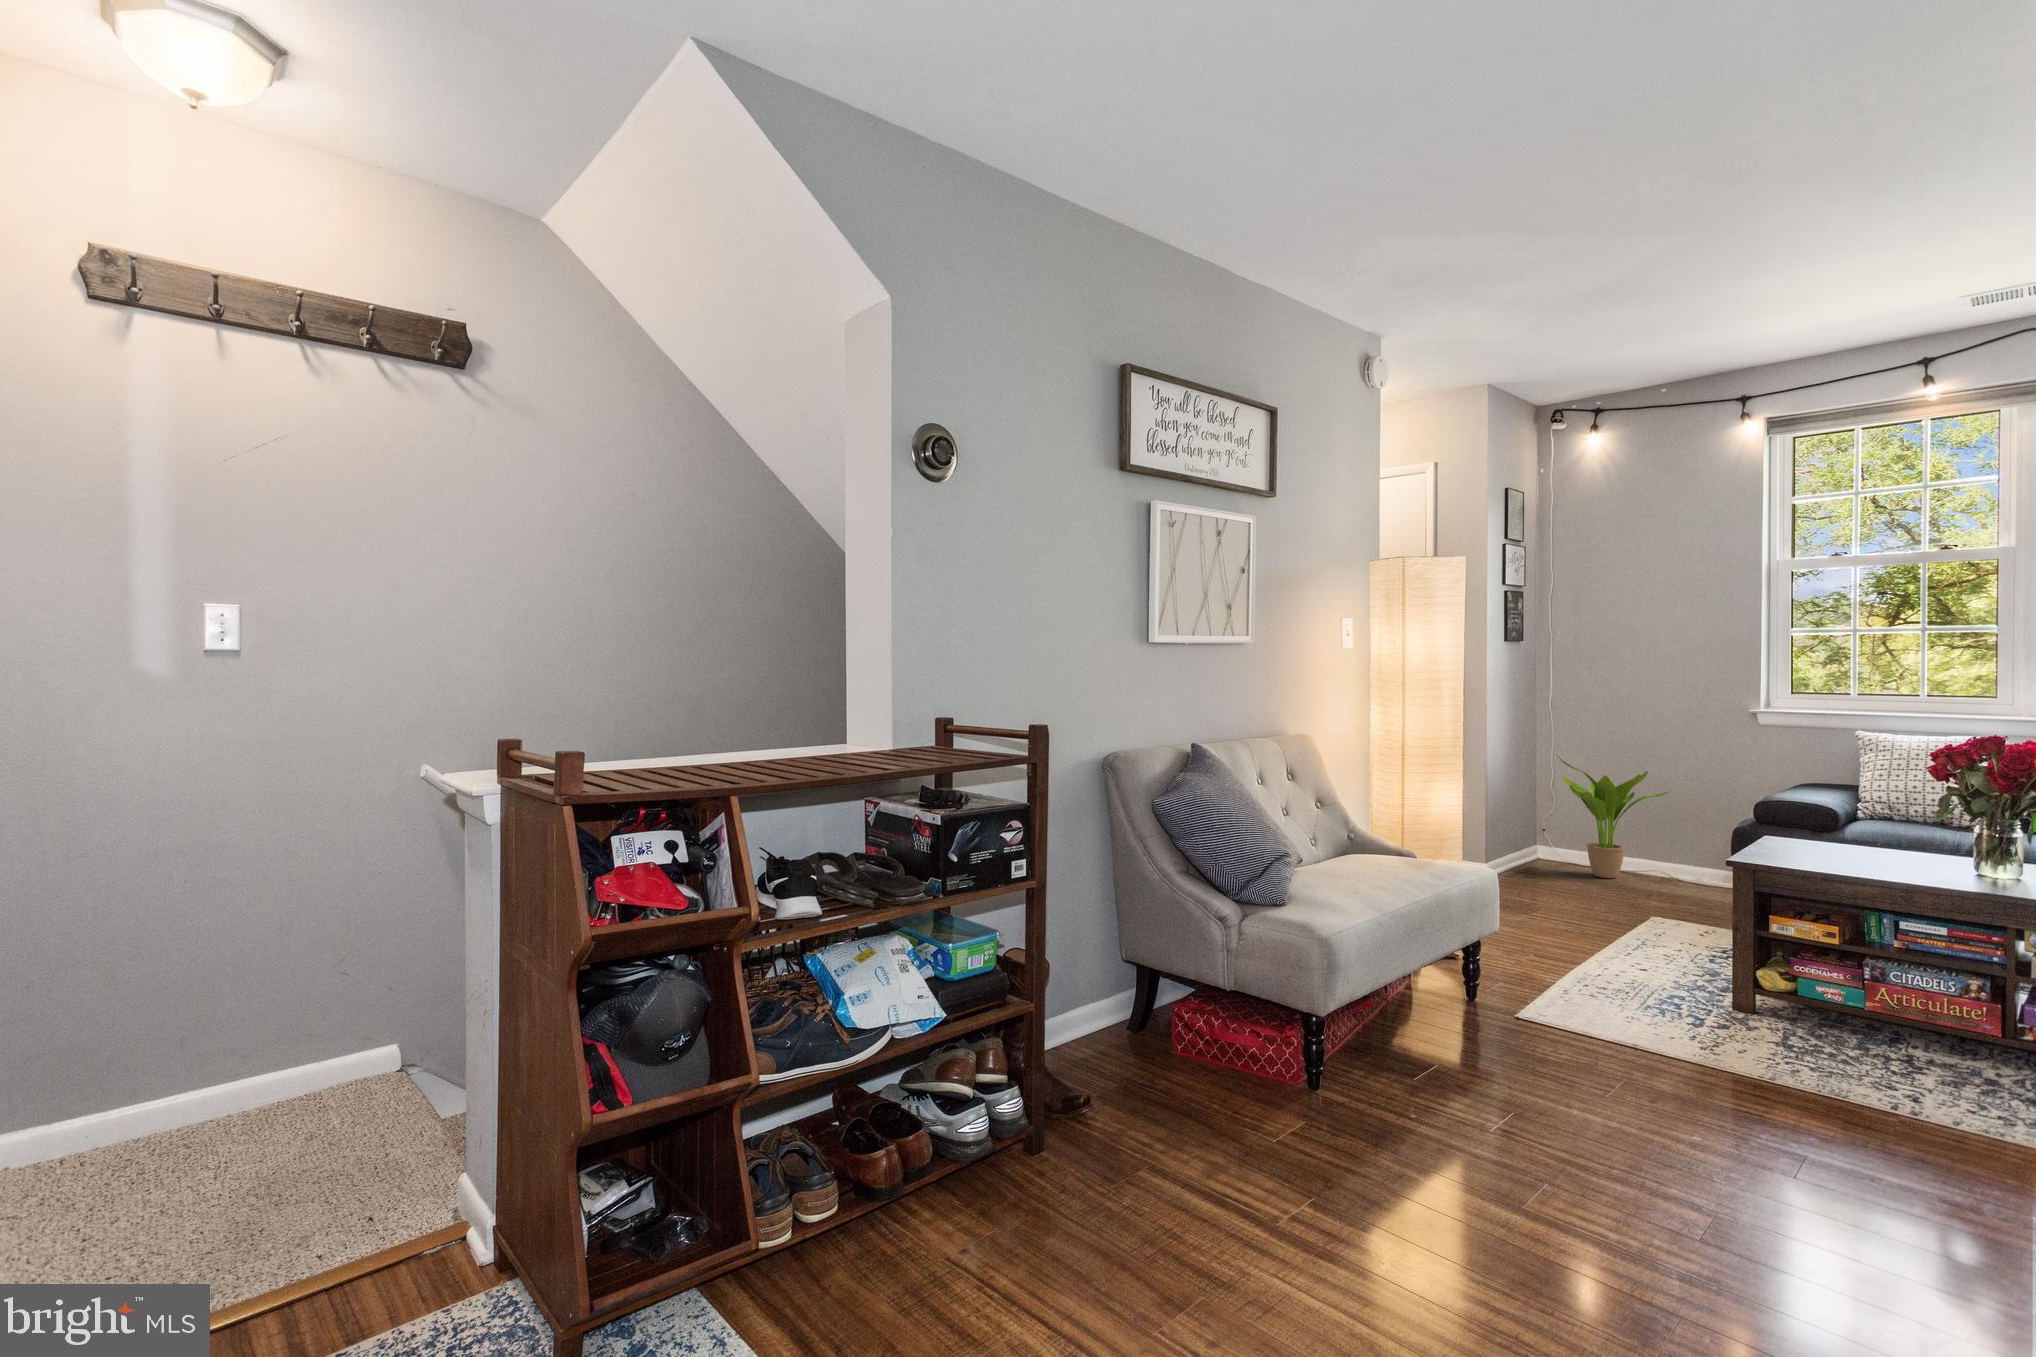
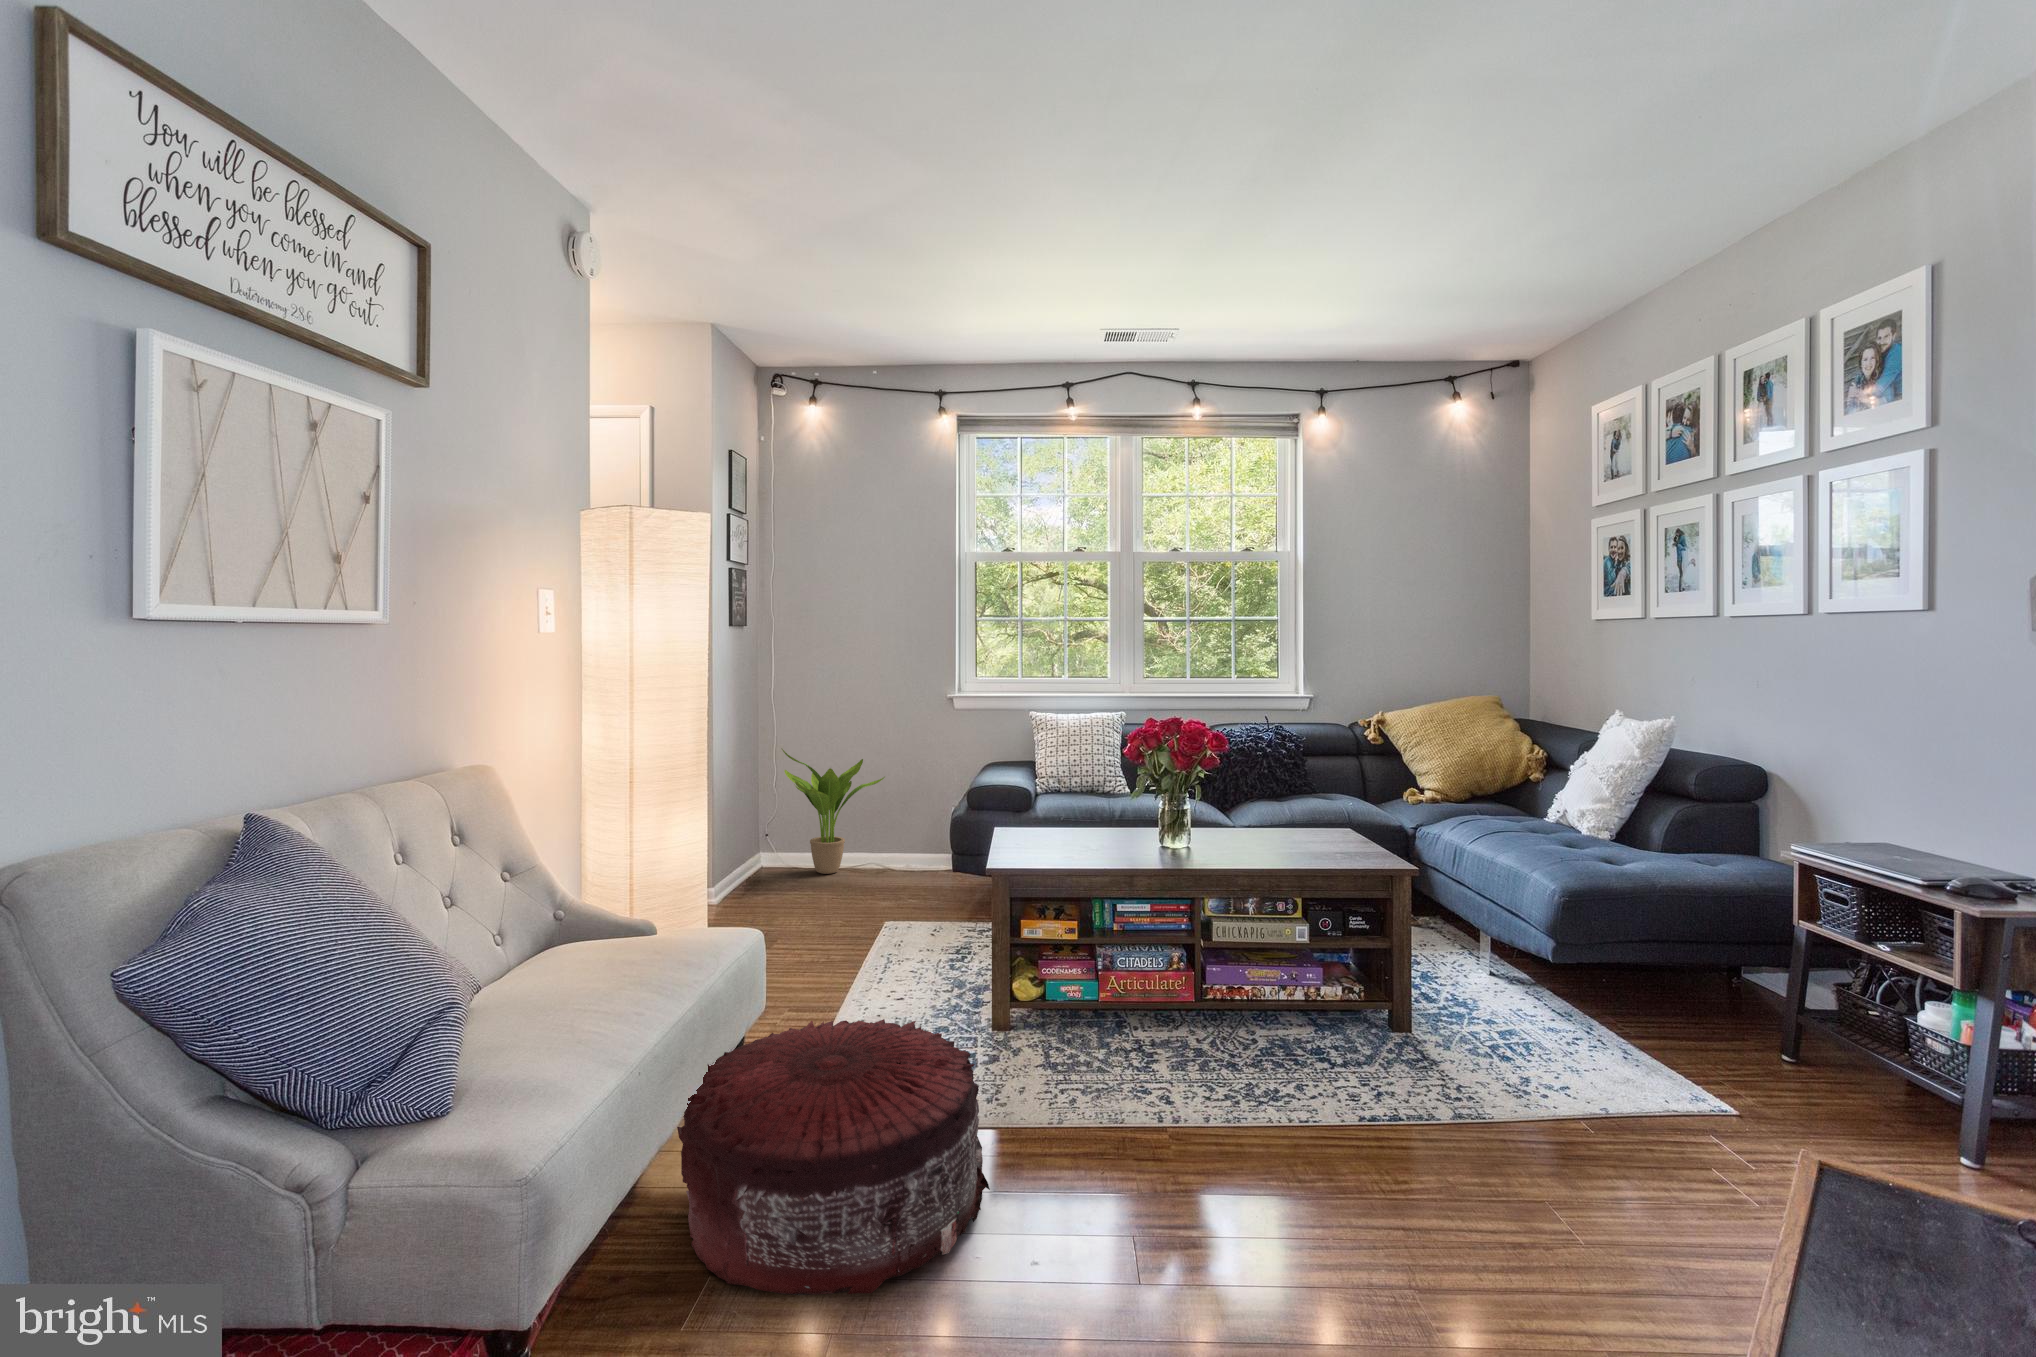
pouf: none [1420,937,1672,1108] -> present [677,1019,990,1295]

